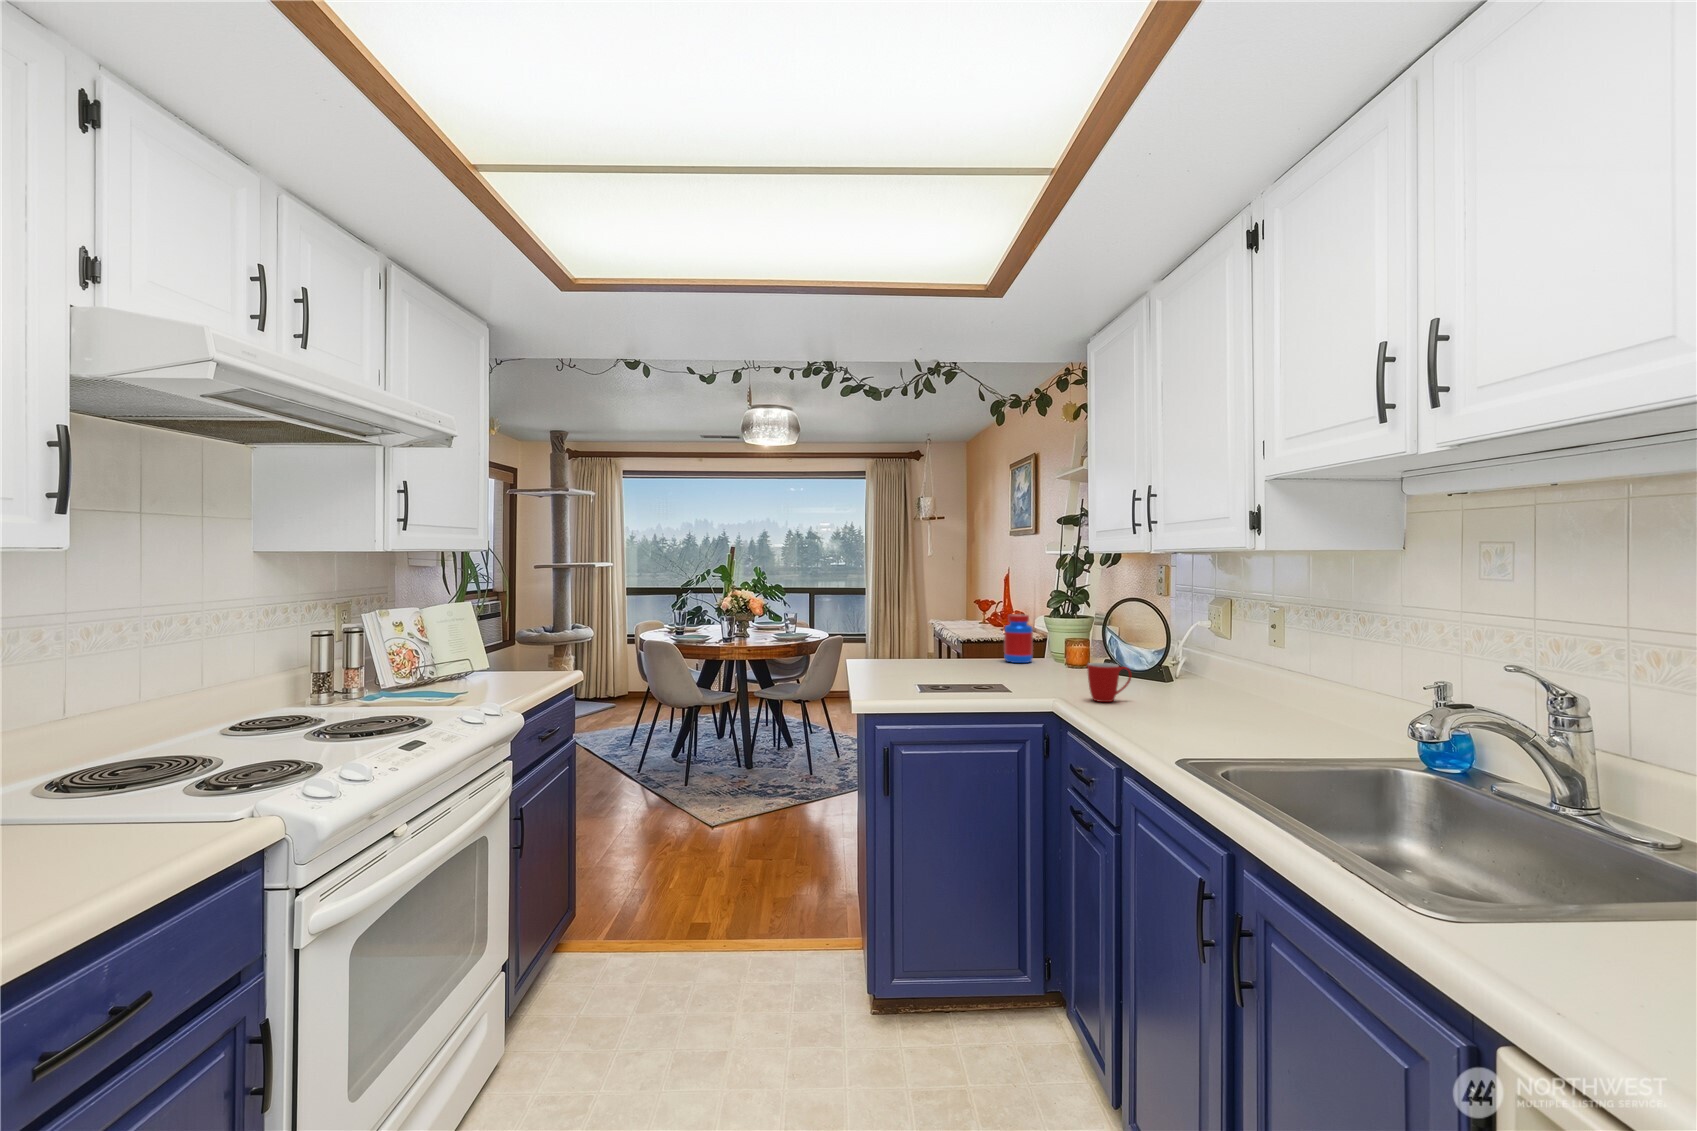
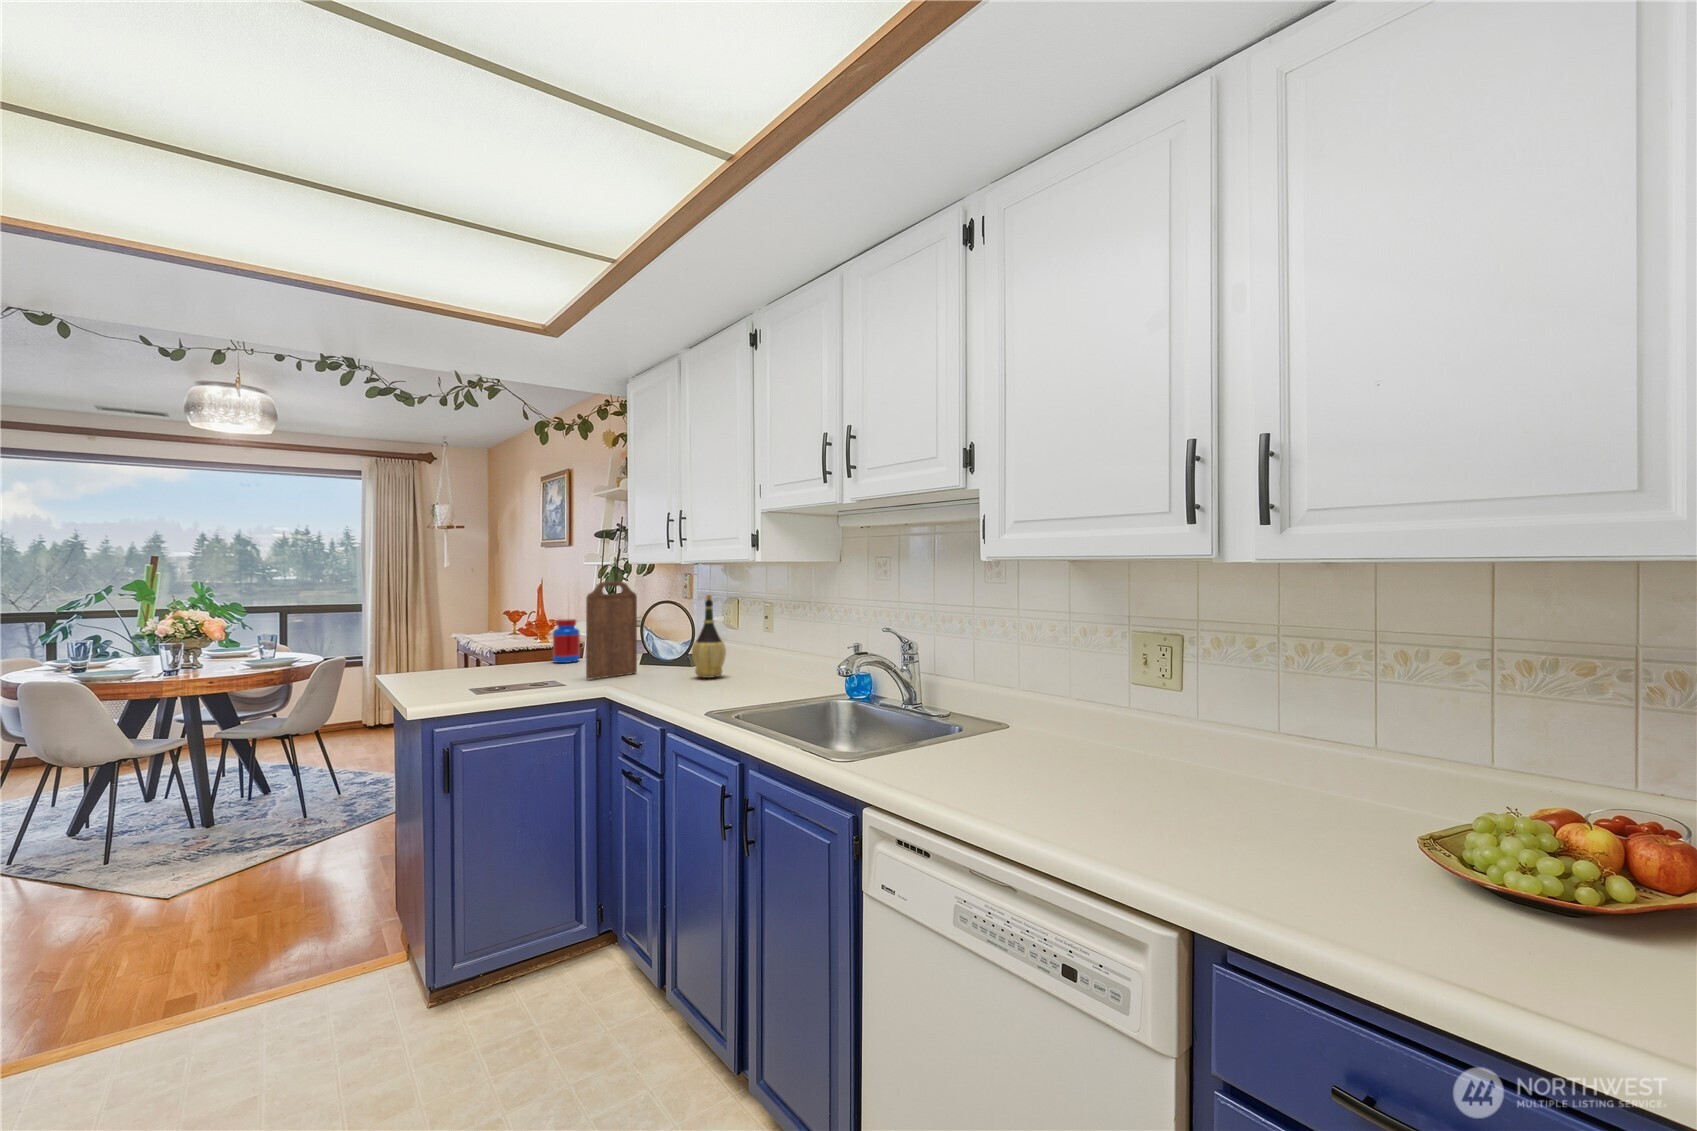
cutting board: none [1033,574,1094,688] -> present [586,581,637,679]
wine bottle: none [1163,593,1212,703] -> present [692,595,726,678]
mug: present [1087,663,1131,702] -> none [634,652,669,684]

